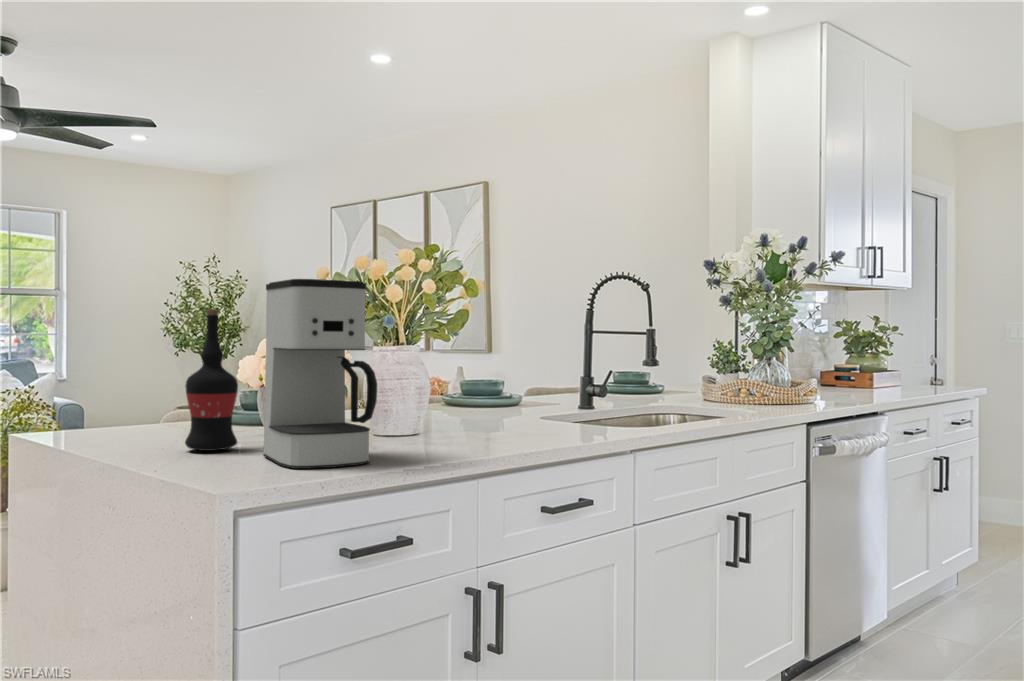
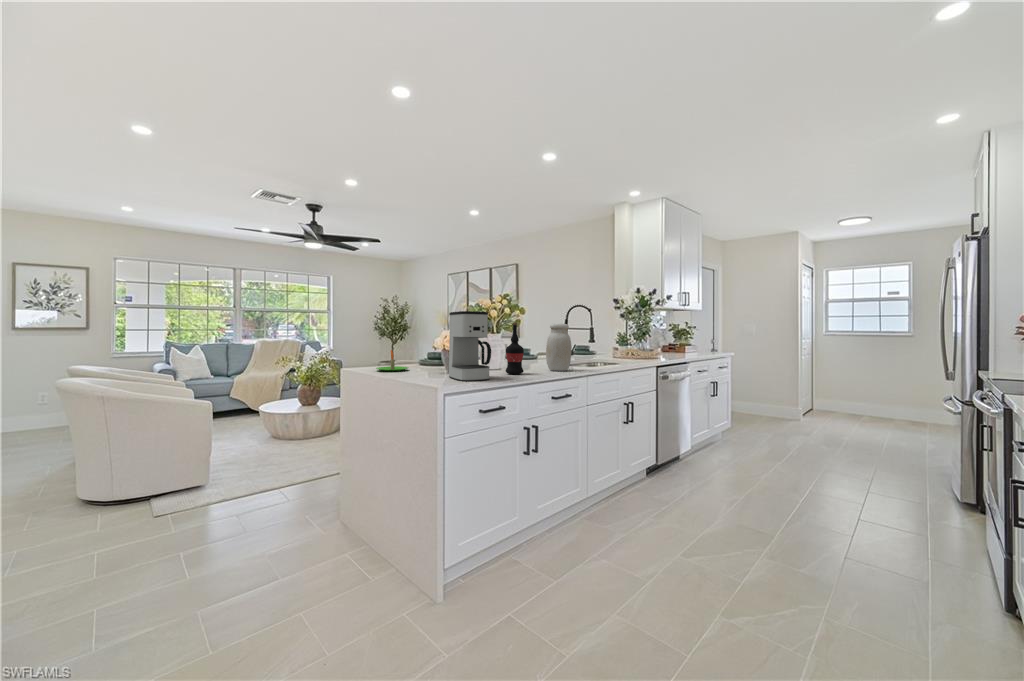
wine bottle: present [185,309,238,451] -> present [506,323,524,374]
jar: none [531,316,595,436] -> present [546,324,572,371]
candle: none [86,381,177,438] -> present [376,350,409,371]

